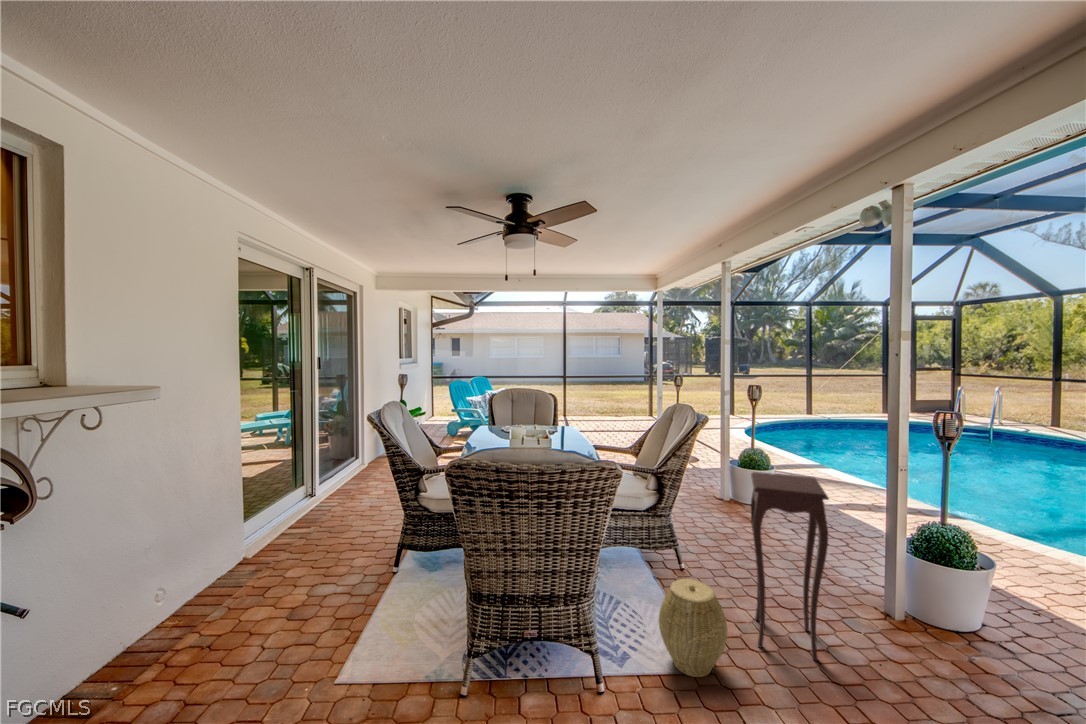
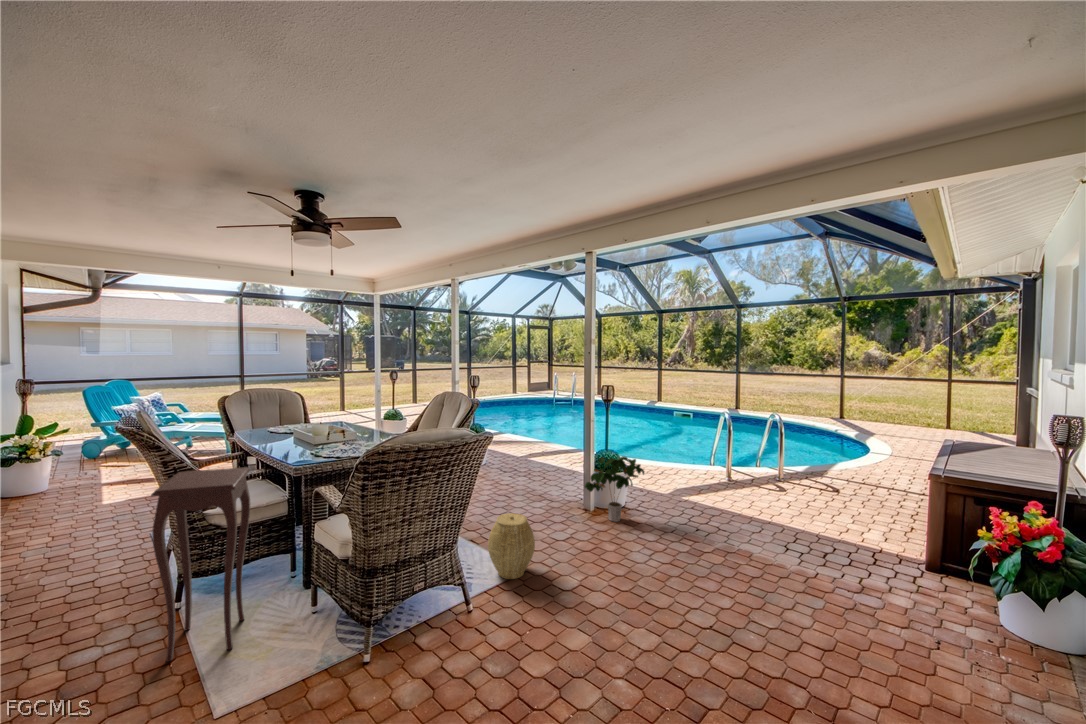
side table: present [751,472,829,660] -> present [151,467,250,662]
potted plant: none [872,535,1010,658] -> present [585,457,644,522]

